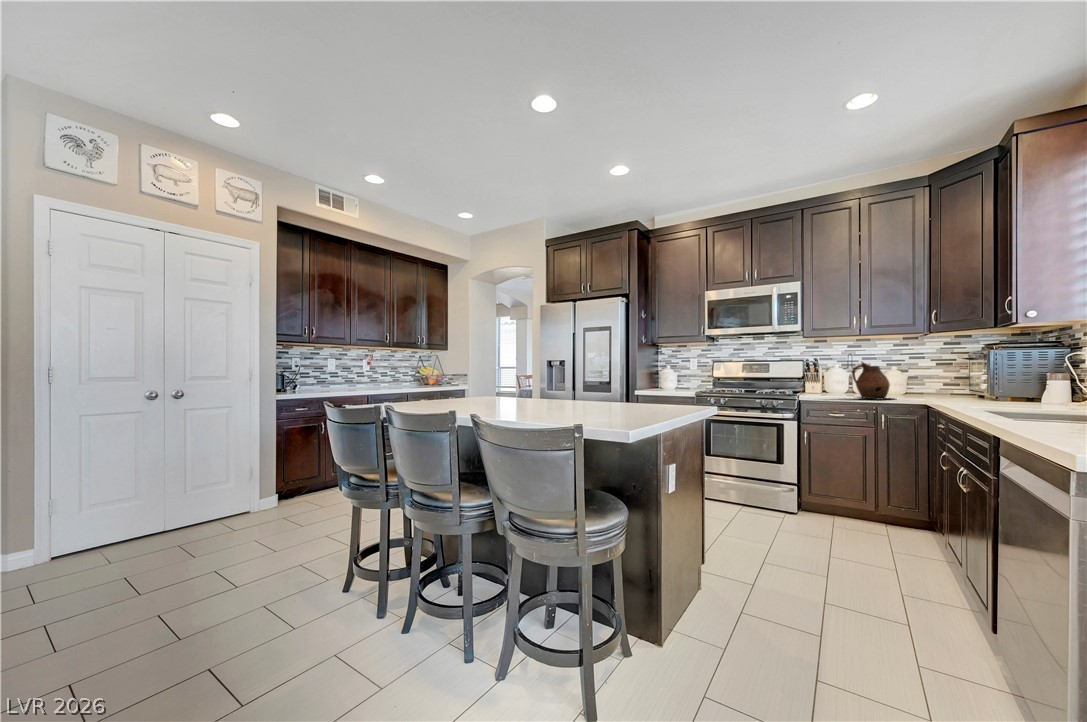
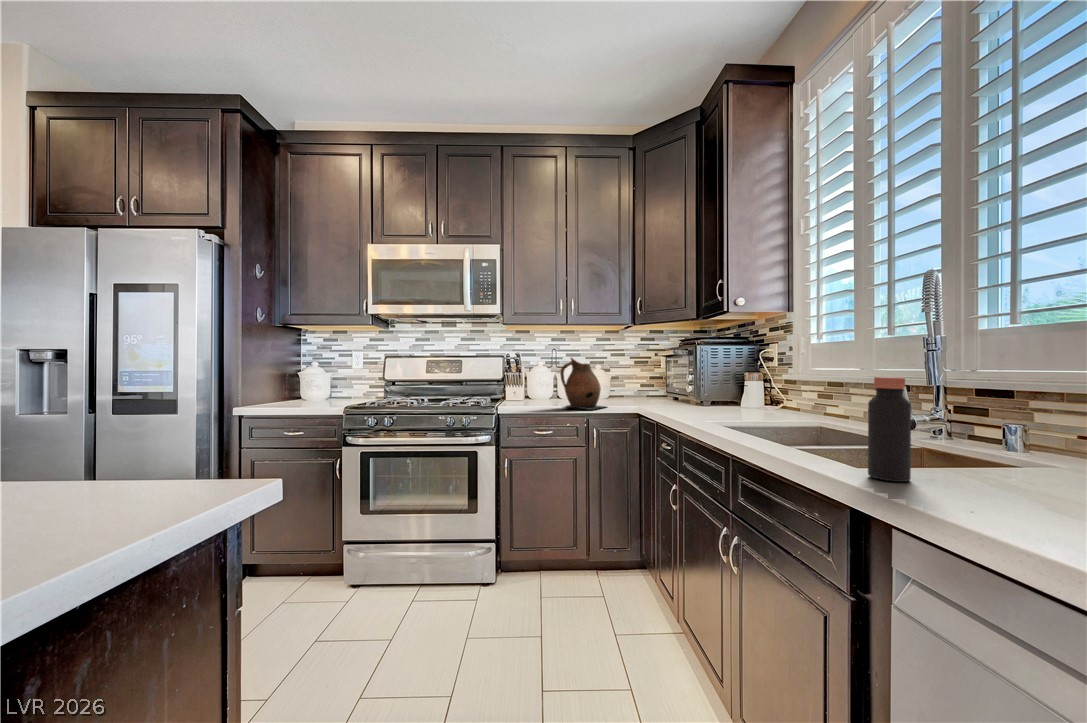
bottle: none [1031,374,1059,429] -> present [868,377,911,482]

